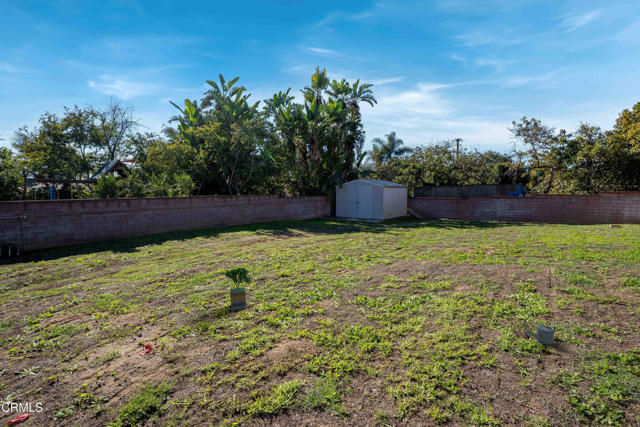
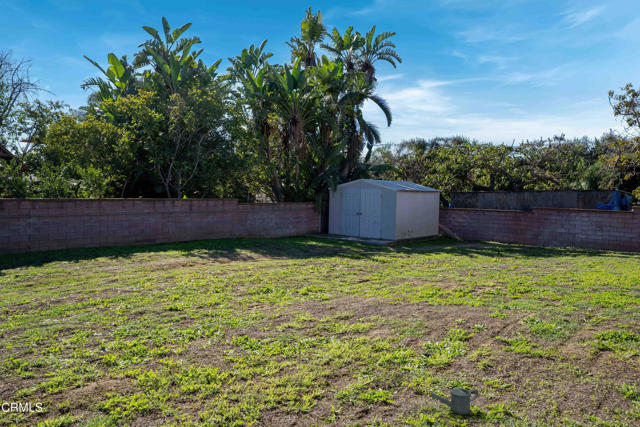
potted tree: present [224,268,251,311] -> none [68,298,108,356]

